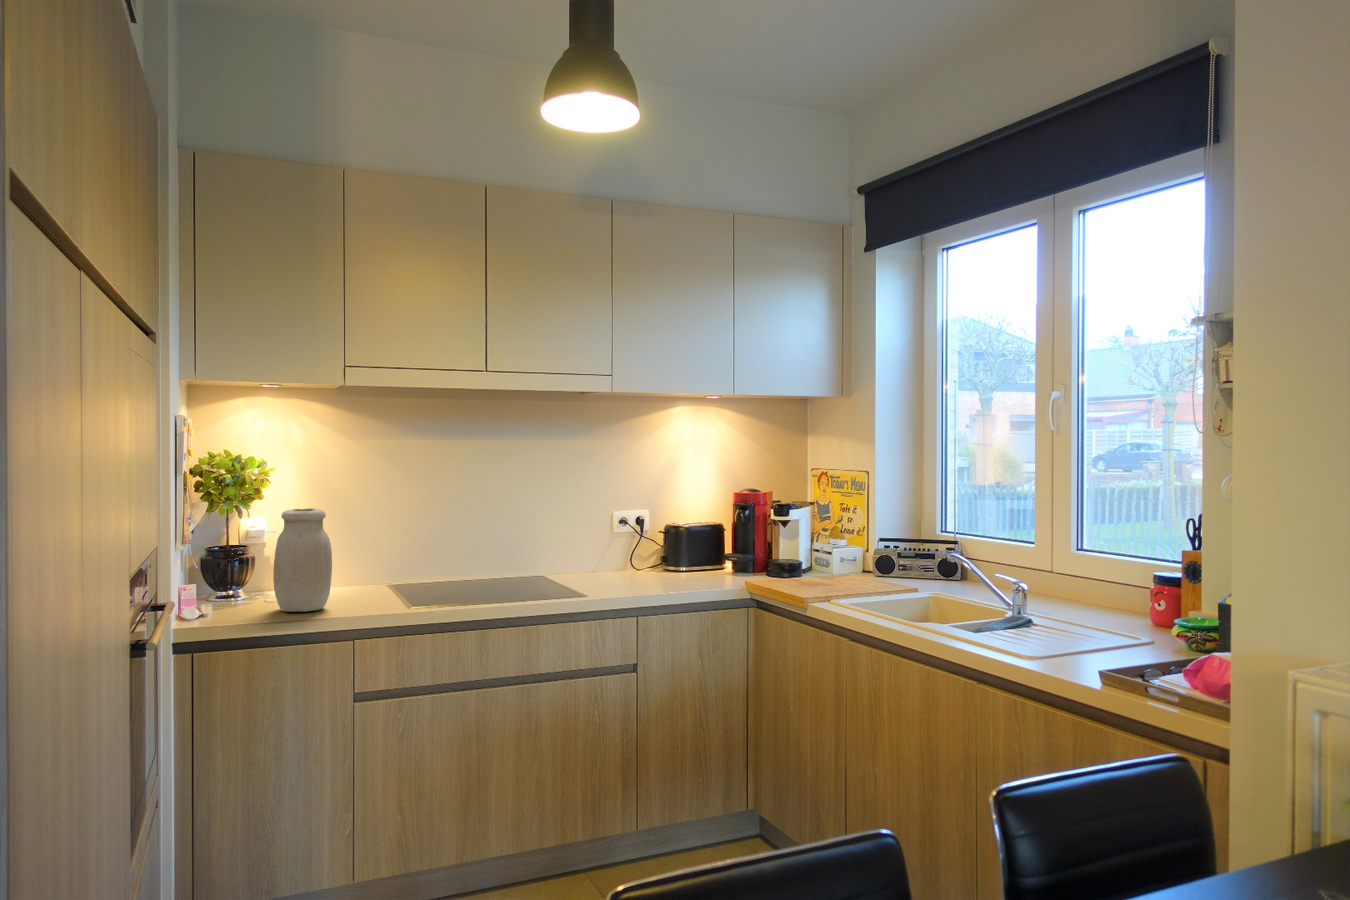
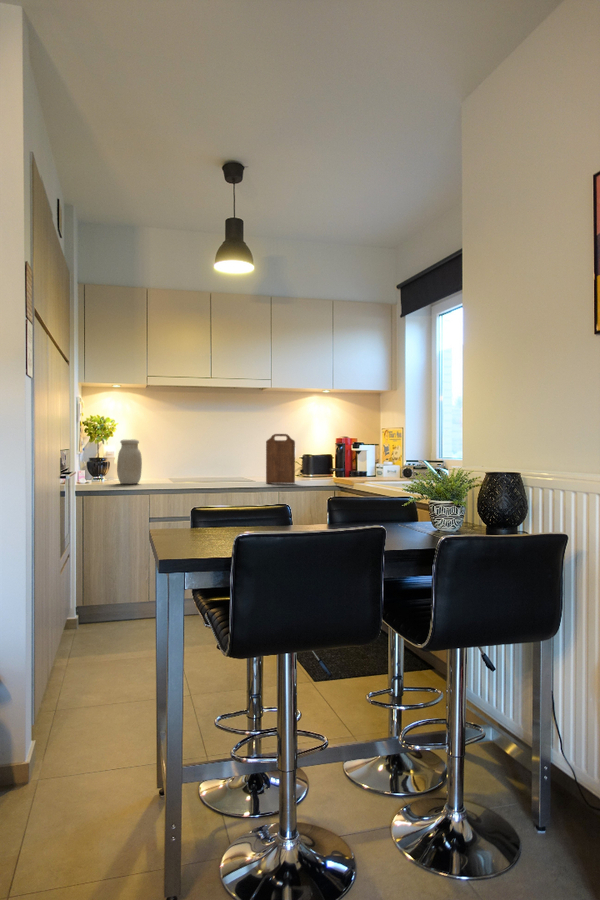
cutting board: none [606,491,667,597] -> present [266,434,295,484]

